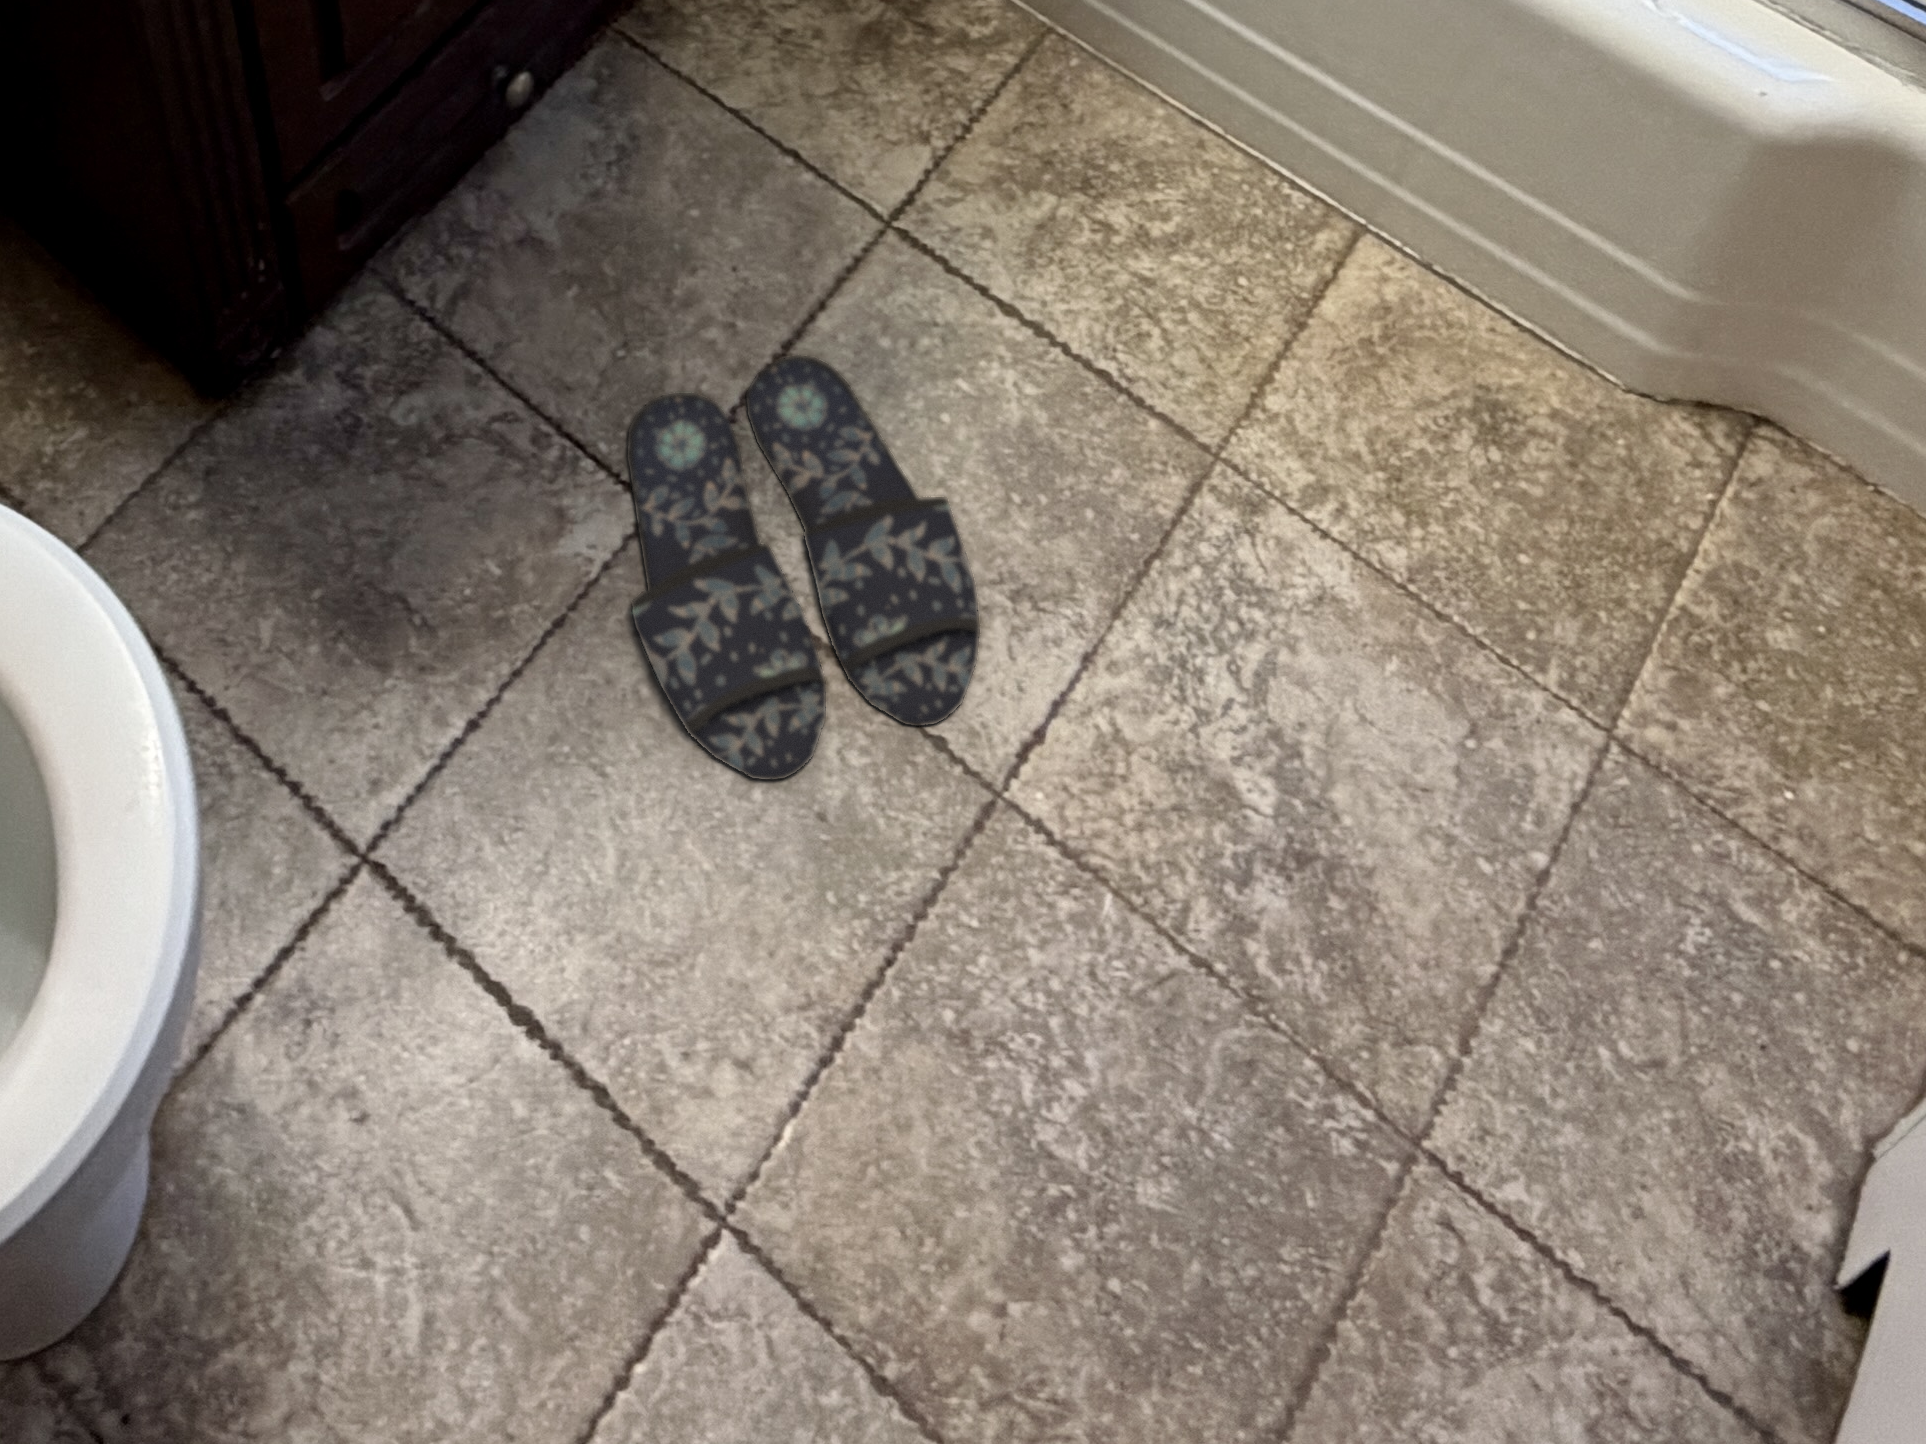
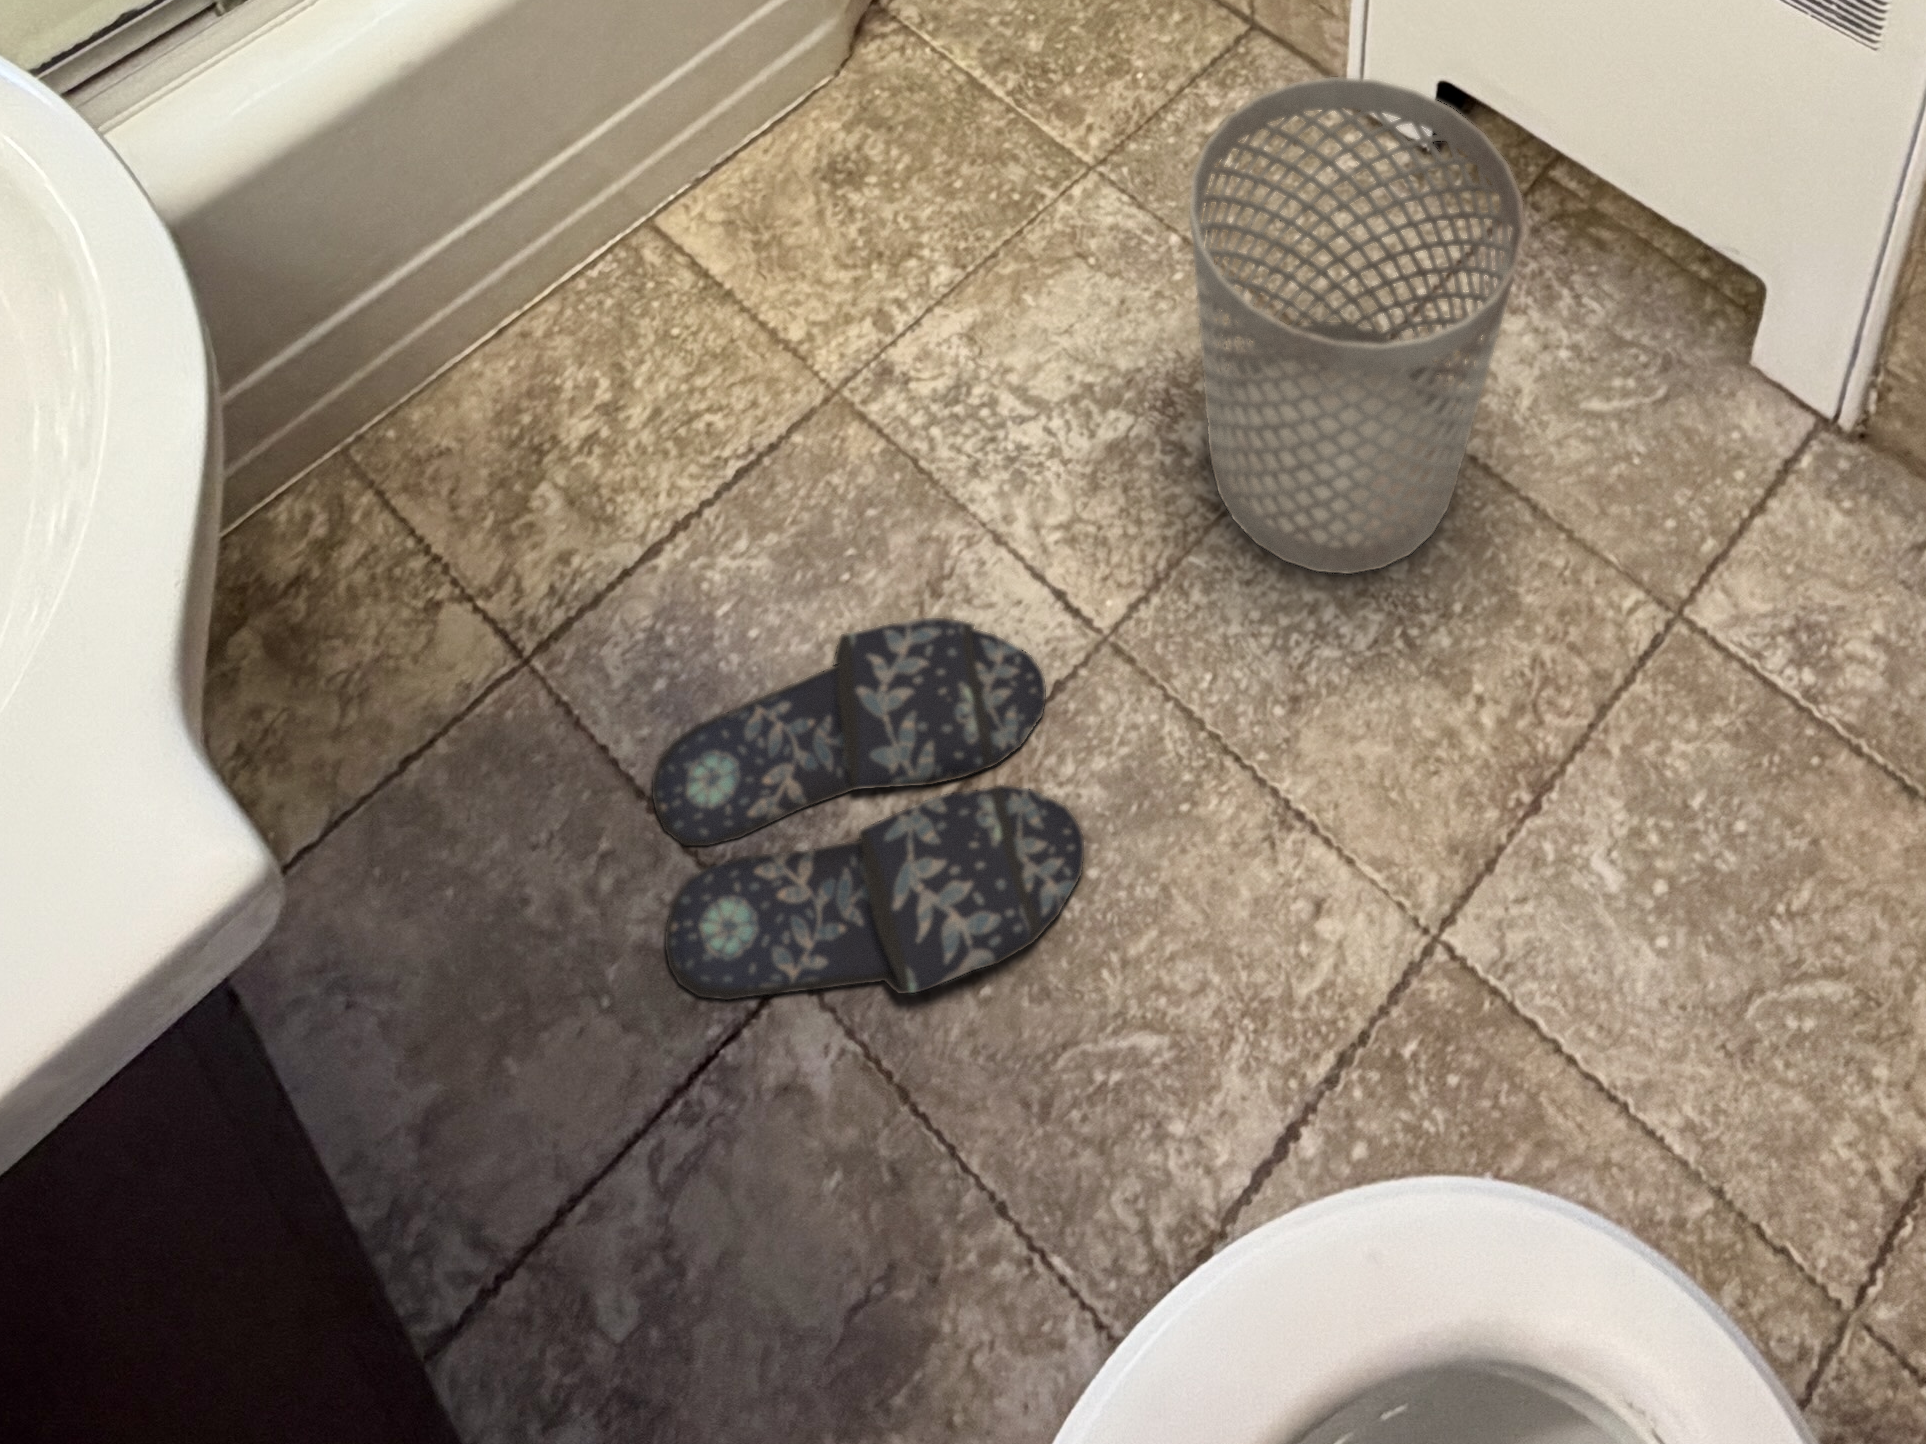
wastebasket: none [1125,669,1623,1298] -> present [1190,77,1525,574]

